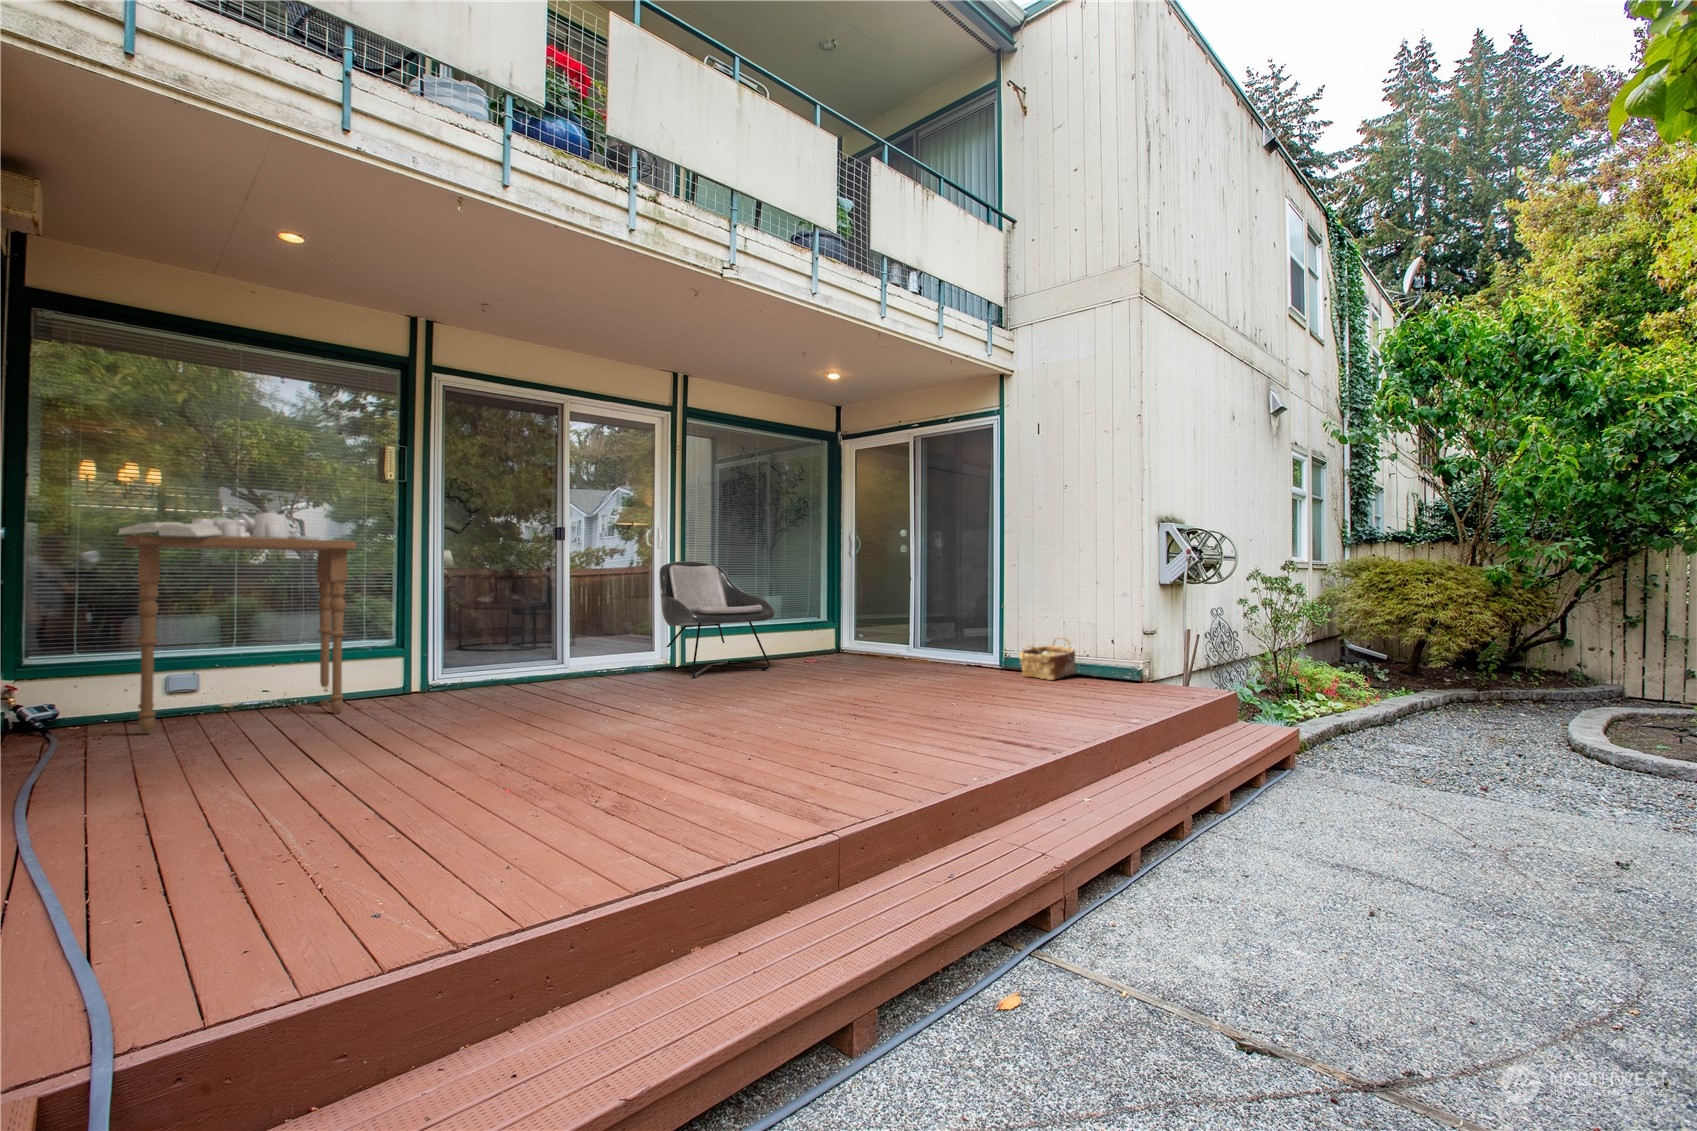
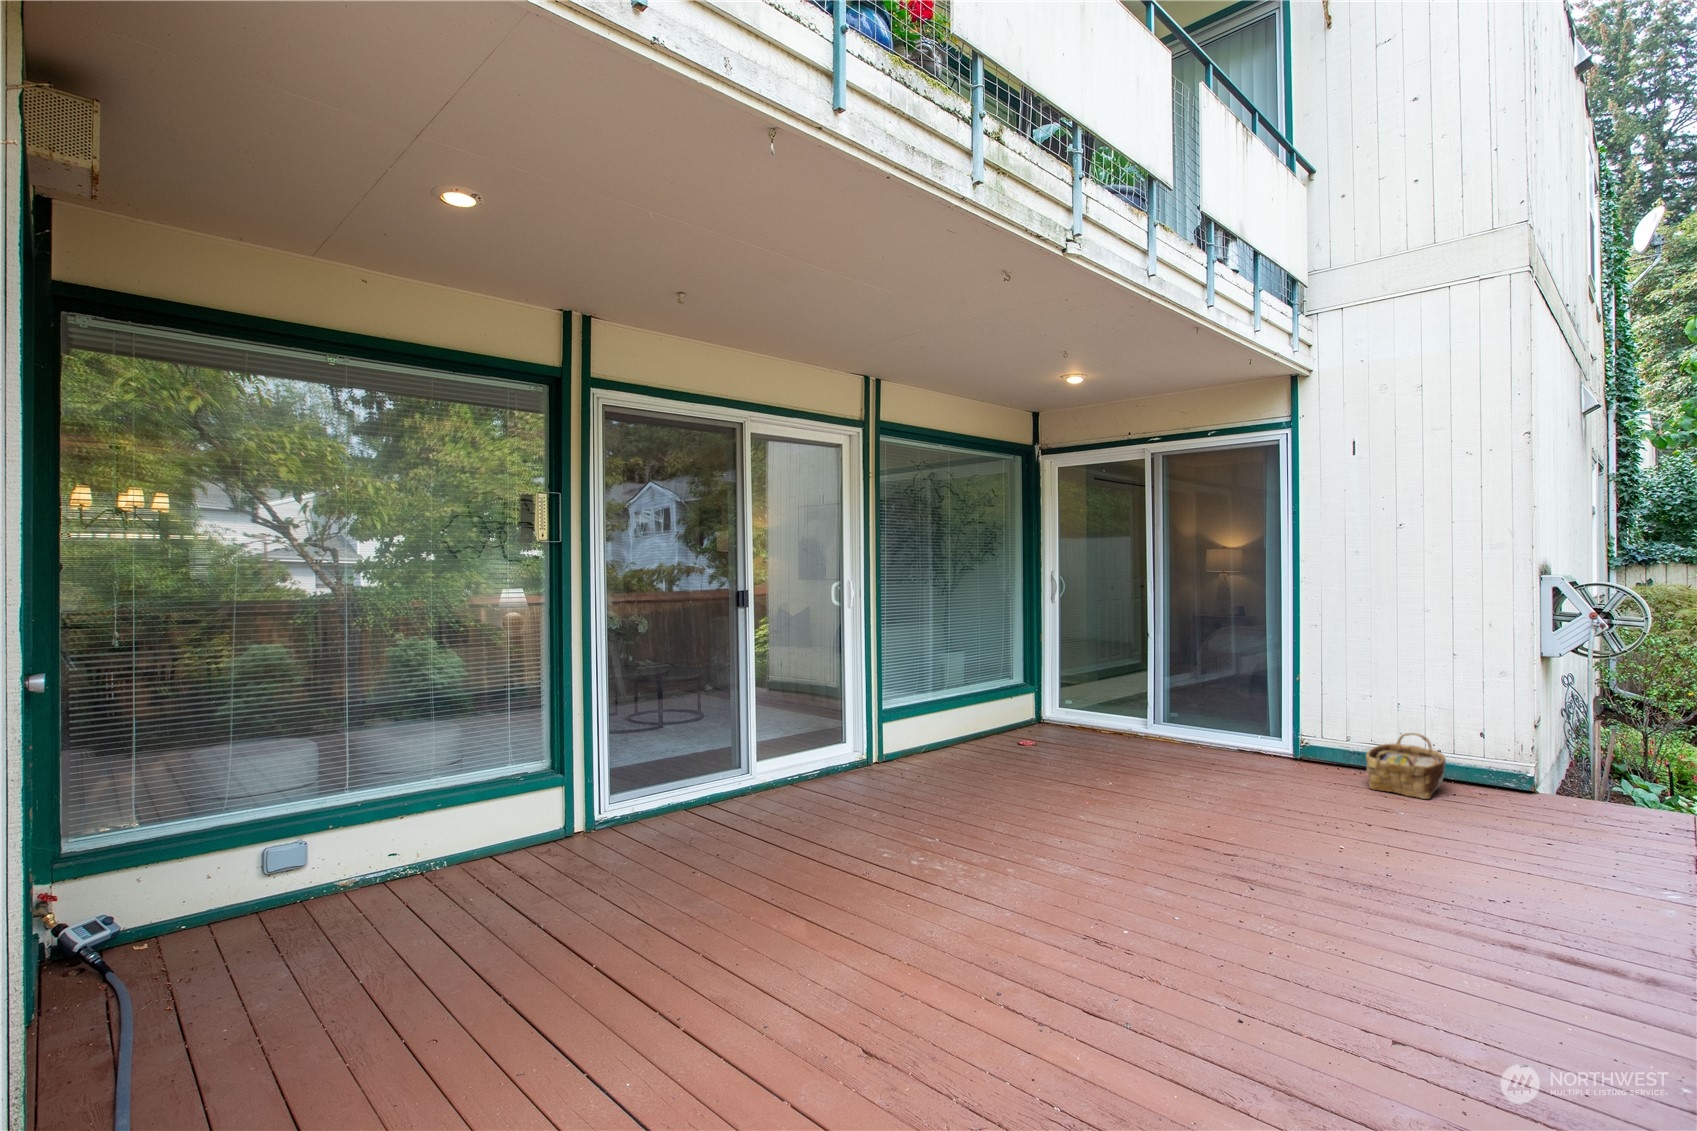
side table: present [118,509,356,734] -> none [214,601,540,979]
lounge chair: present [655,561,774,677] -> none [851,624,1015,794]

